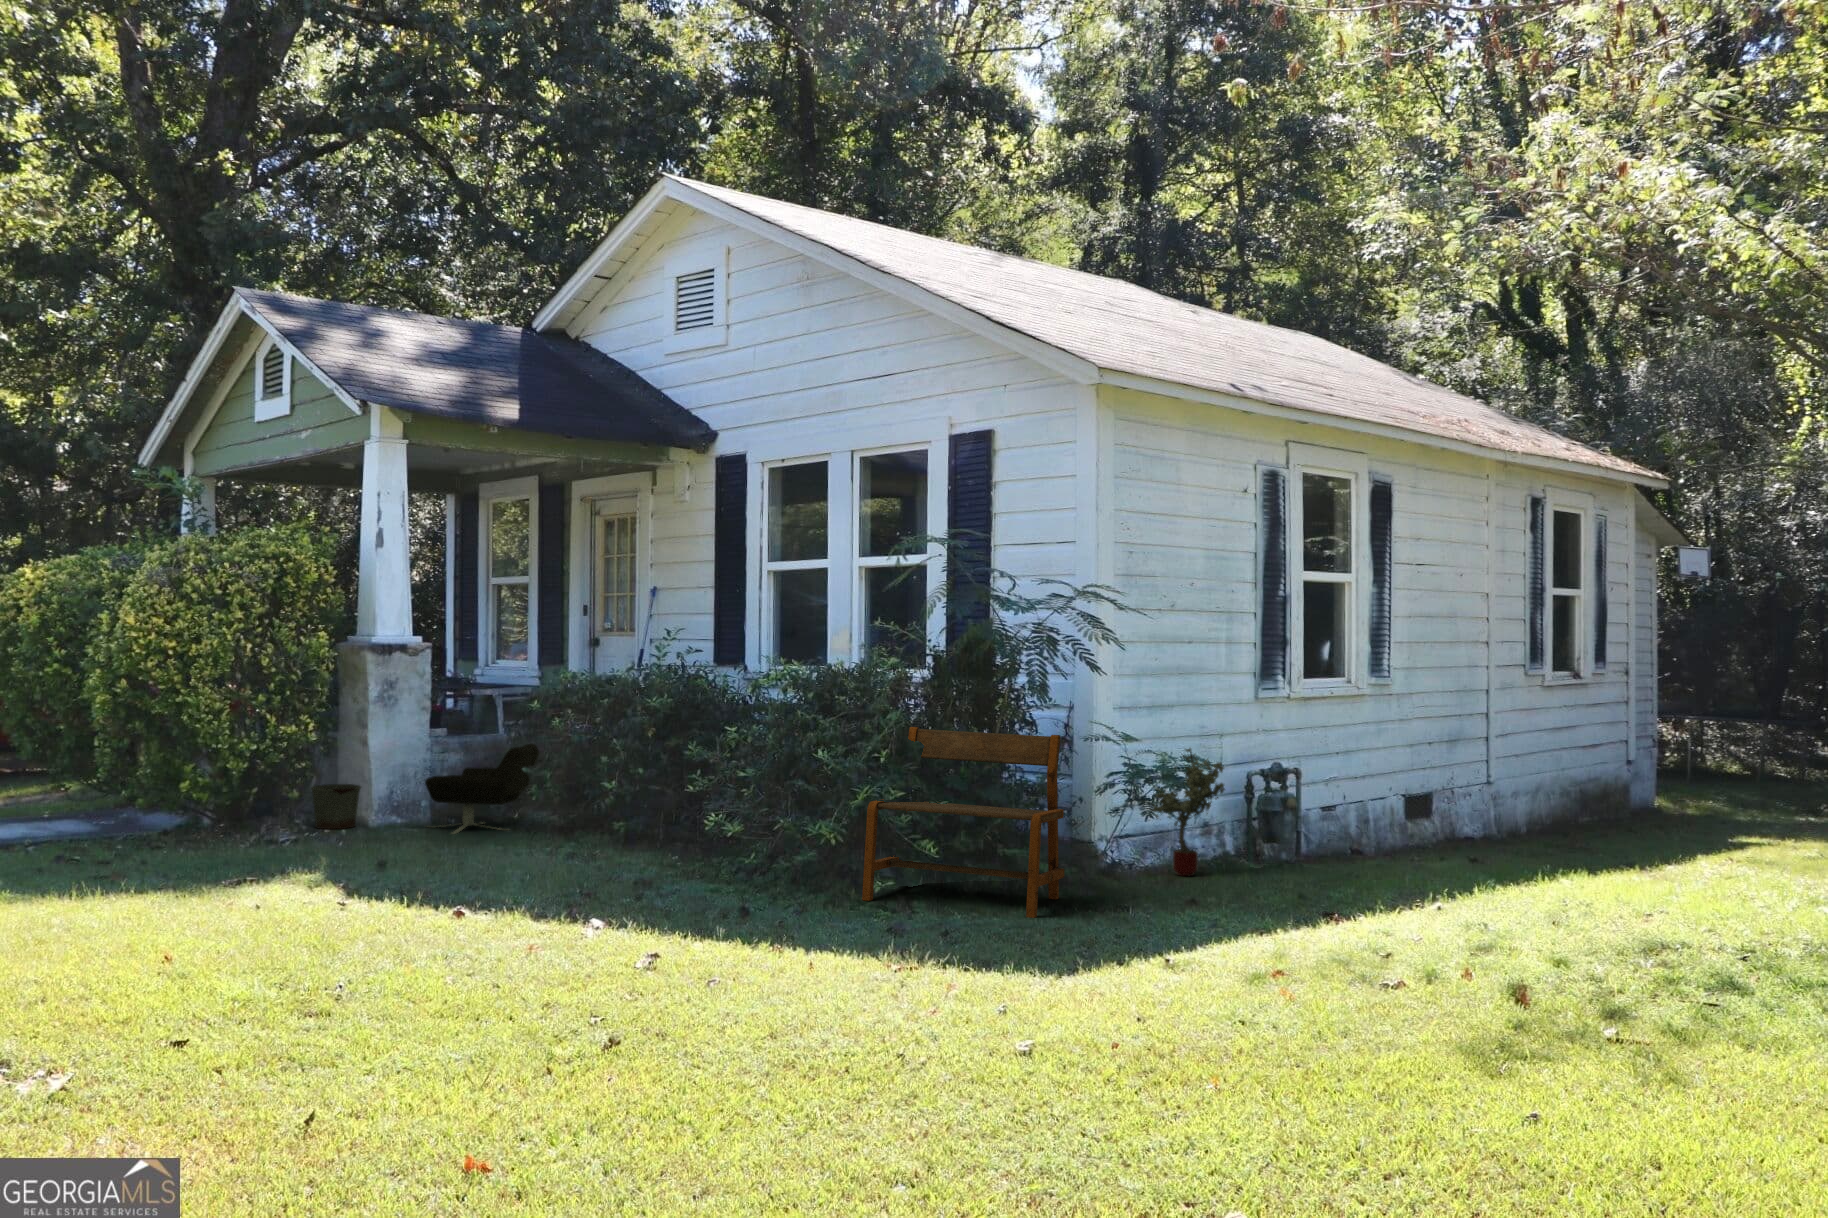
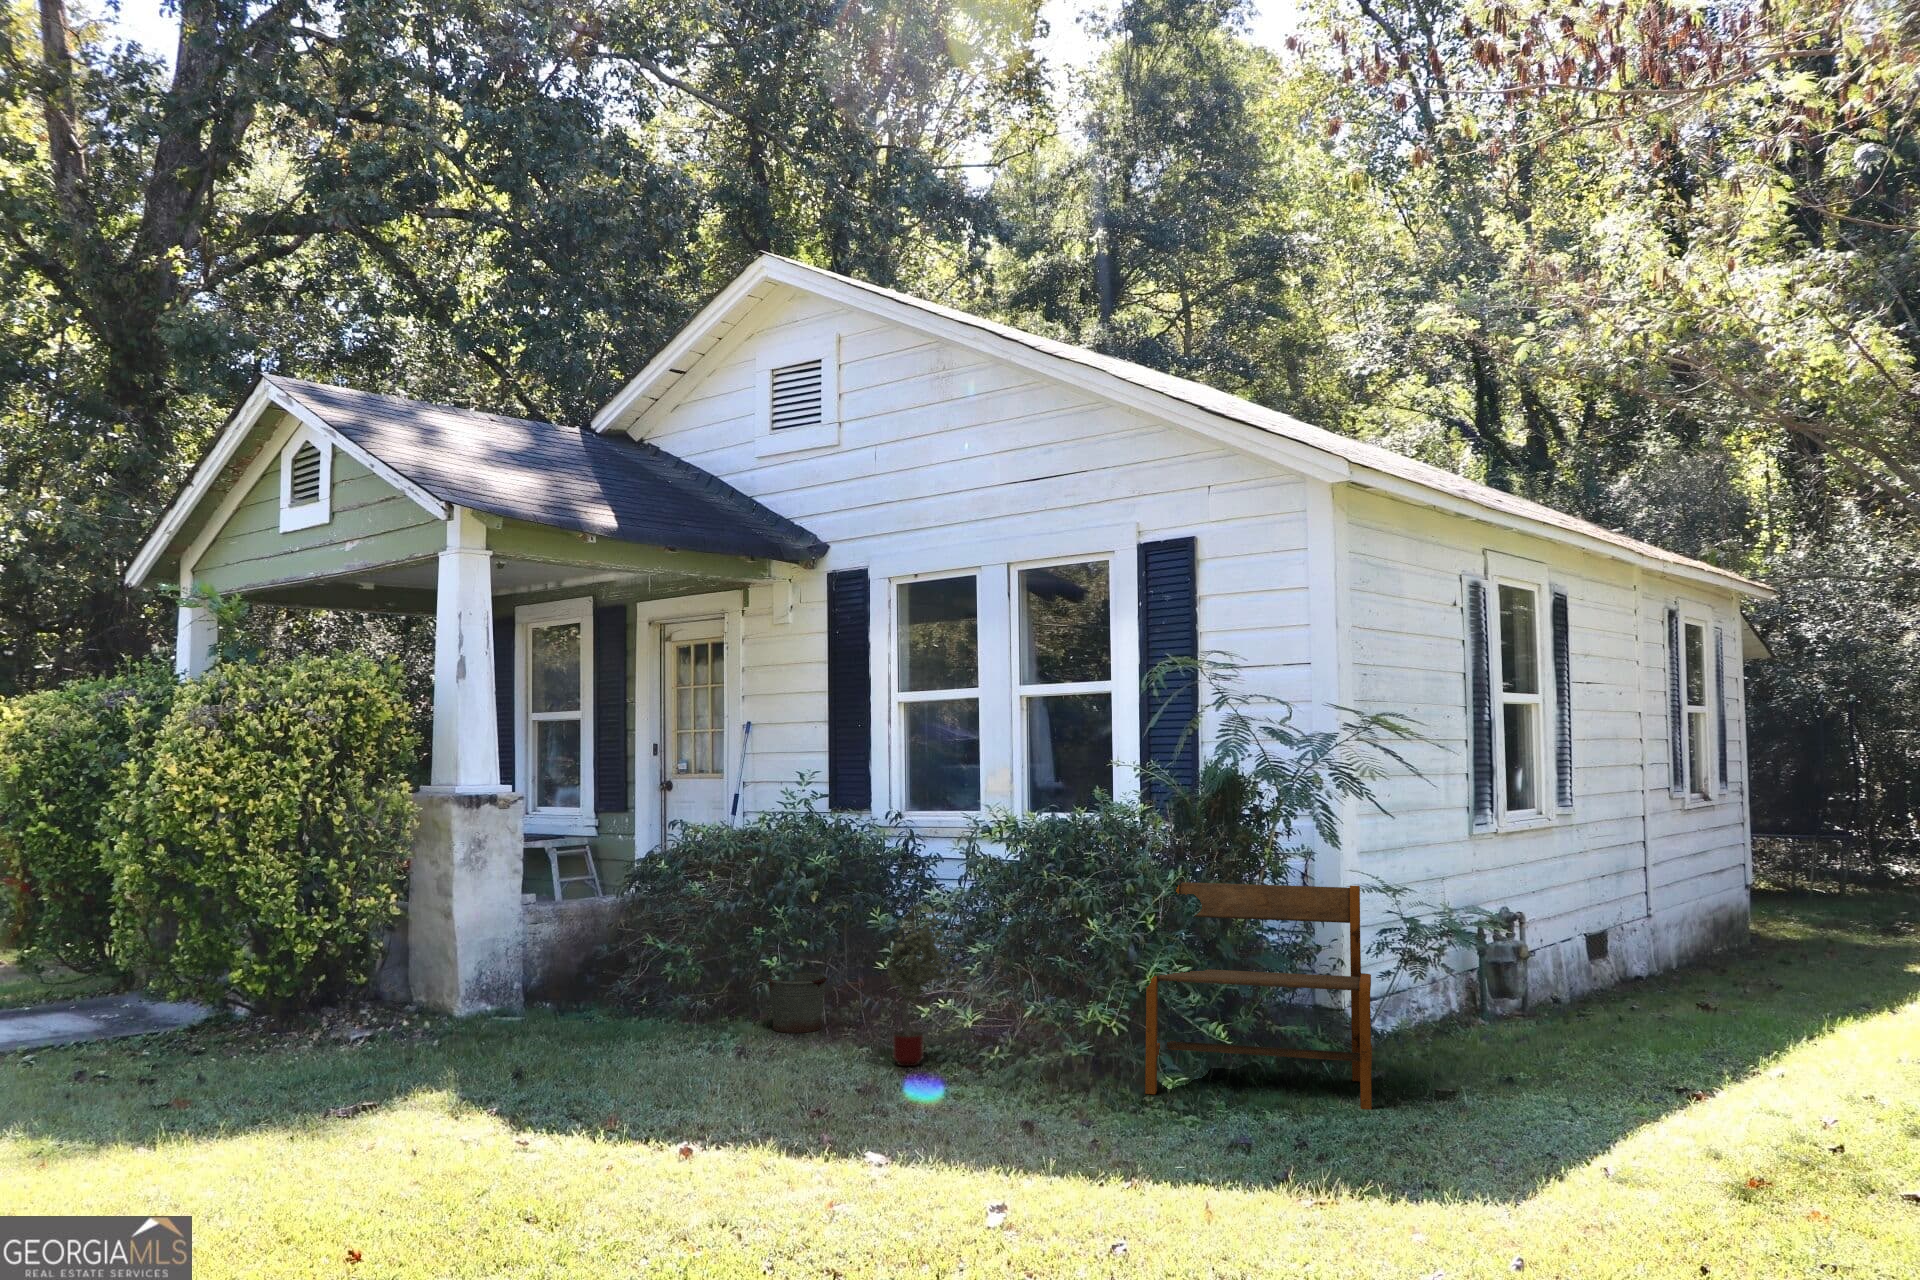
lounge chair: present [425,743,539,834] -> none [520,906,657,1021]
potted tree: present [1150,748,1225,876] -> present [887,906,966,1066]
bucket: present [311,784,361,829] -> present [767,973,828,1033]

